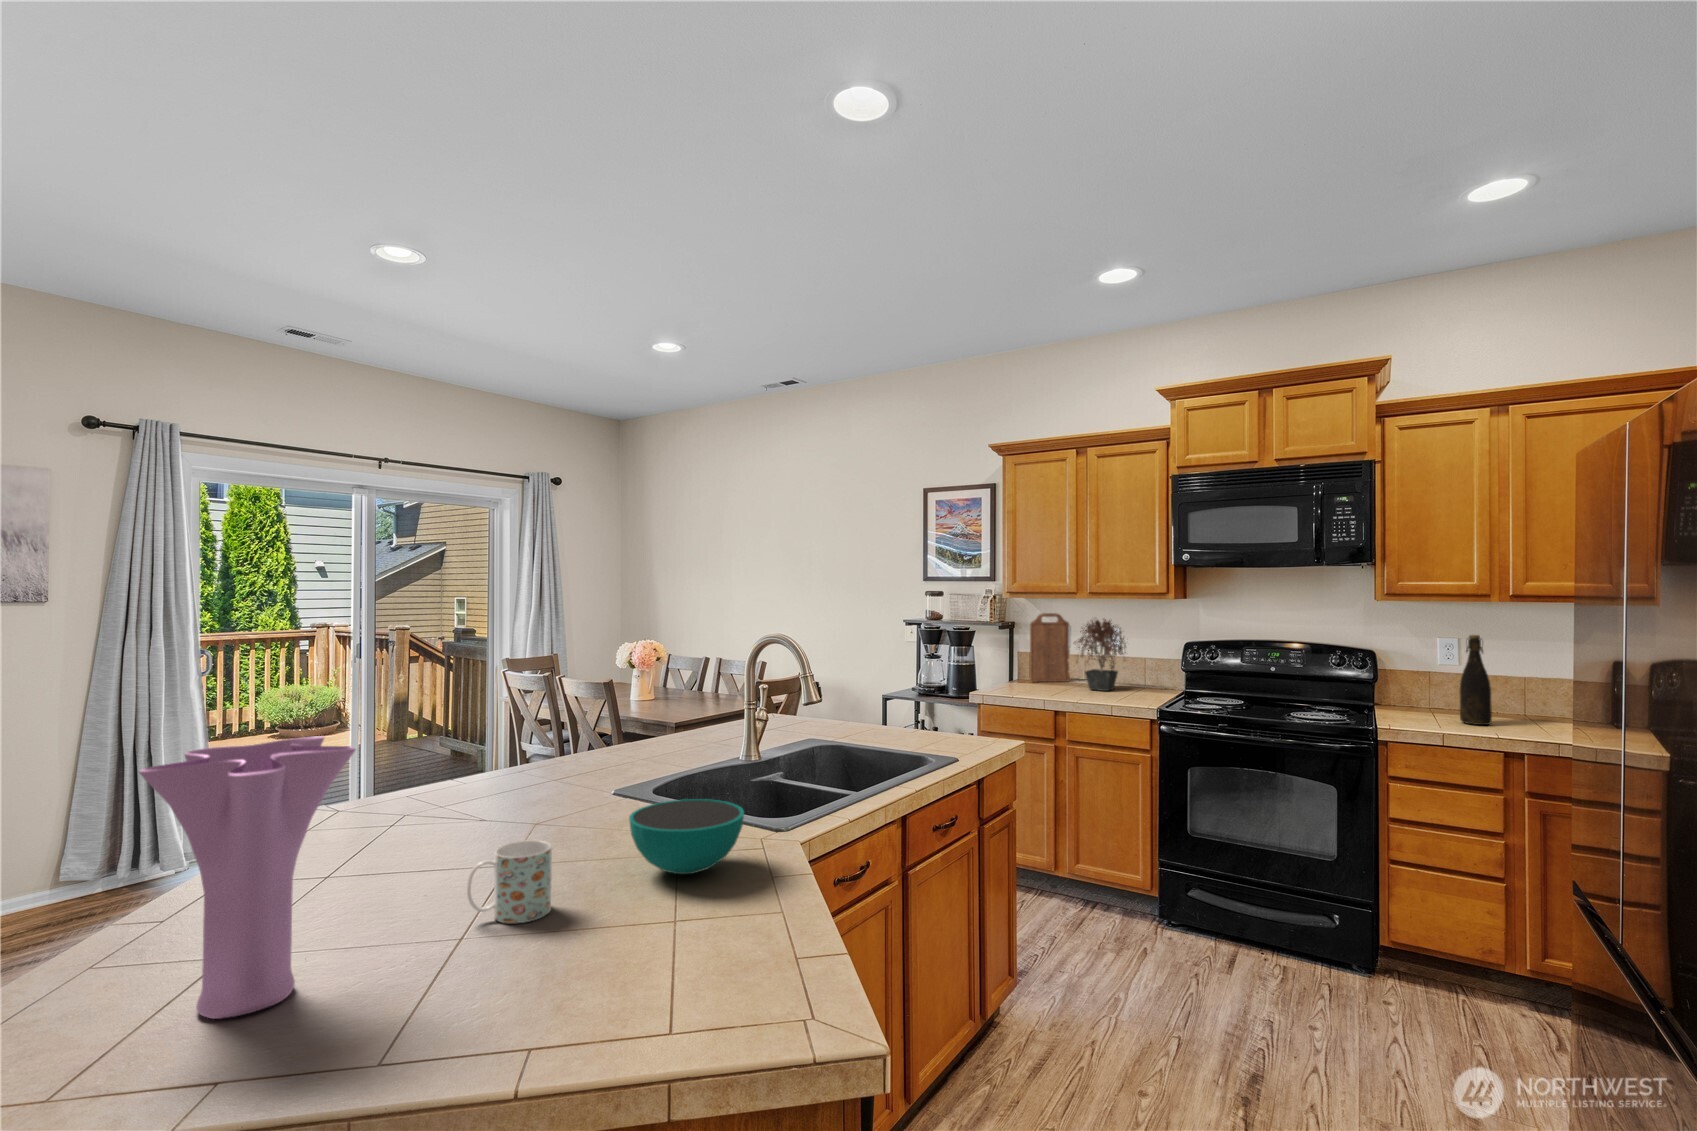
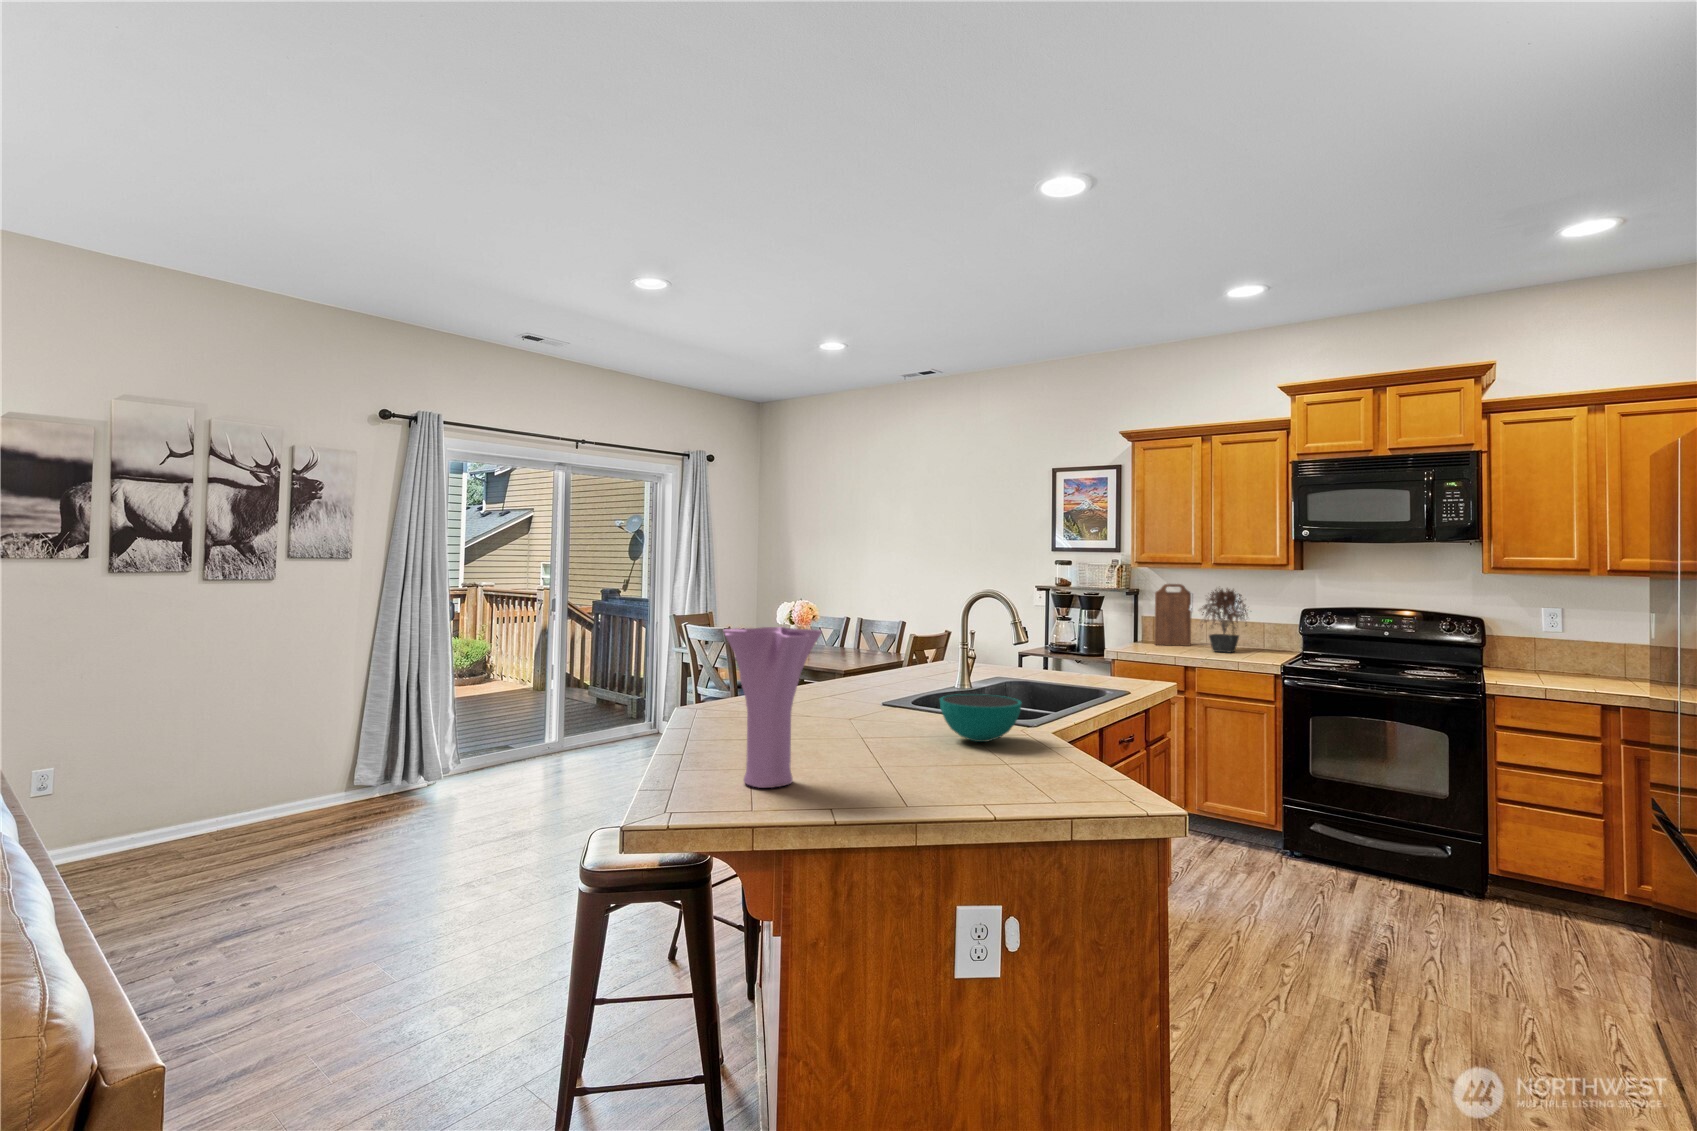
bottle: present [1460,635,1492,725] -> none [1567,602,1597,682]
mug: present [467,840,552,923] -> none [858,709,908,759]

